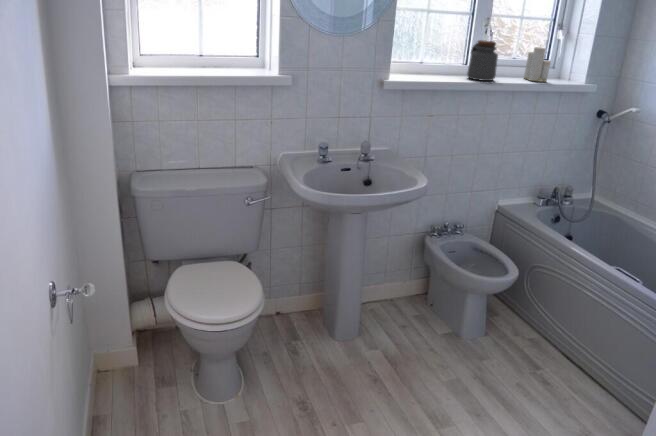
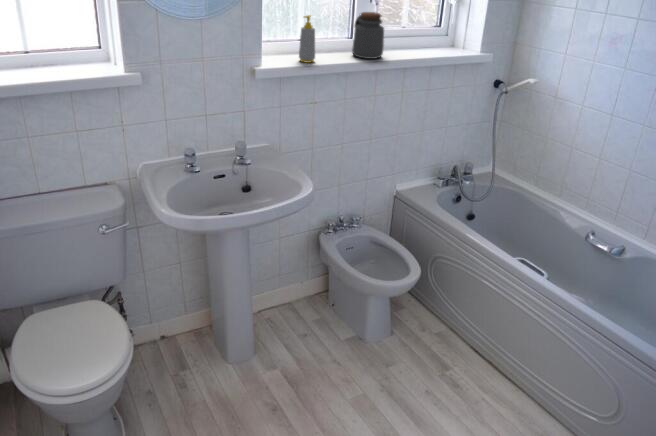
soap bottle: none [421,39,437,80] -> present [299,15,315,63]
candle: present [524,47,551,82] -> none [415,12,442,55]

